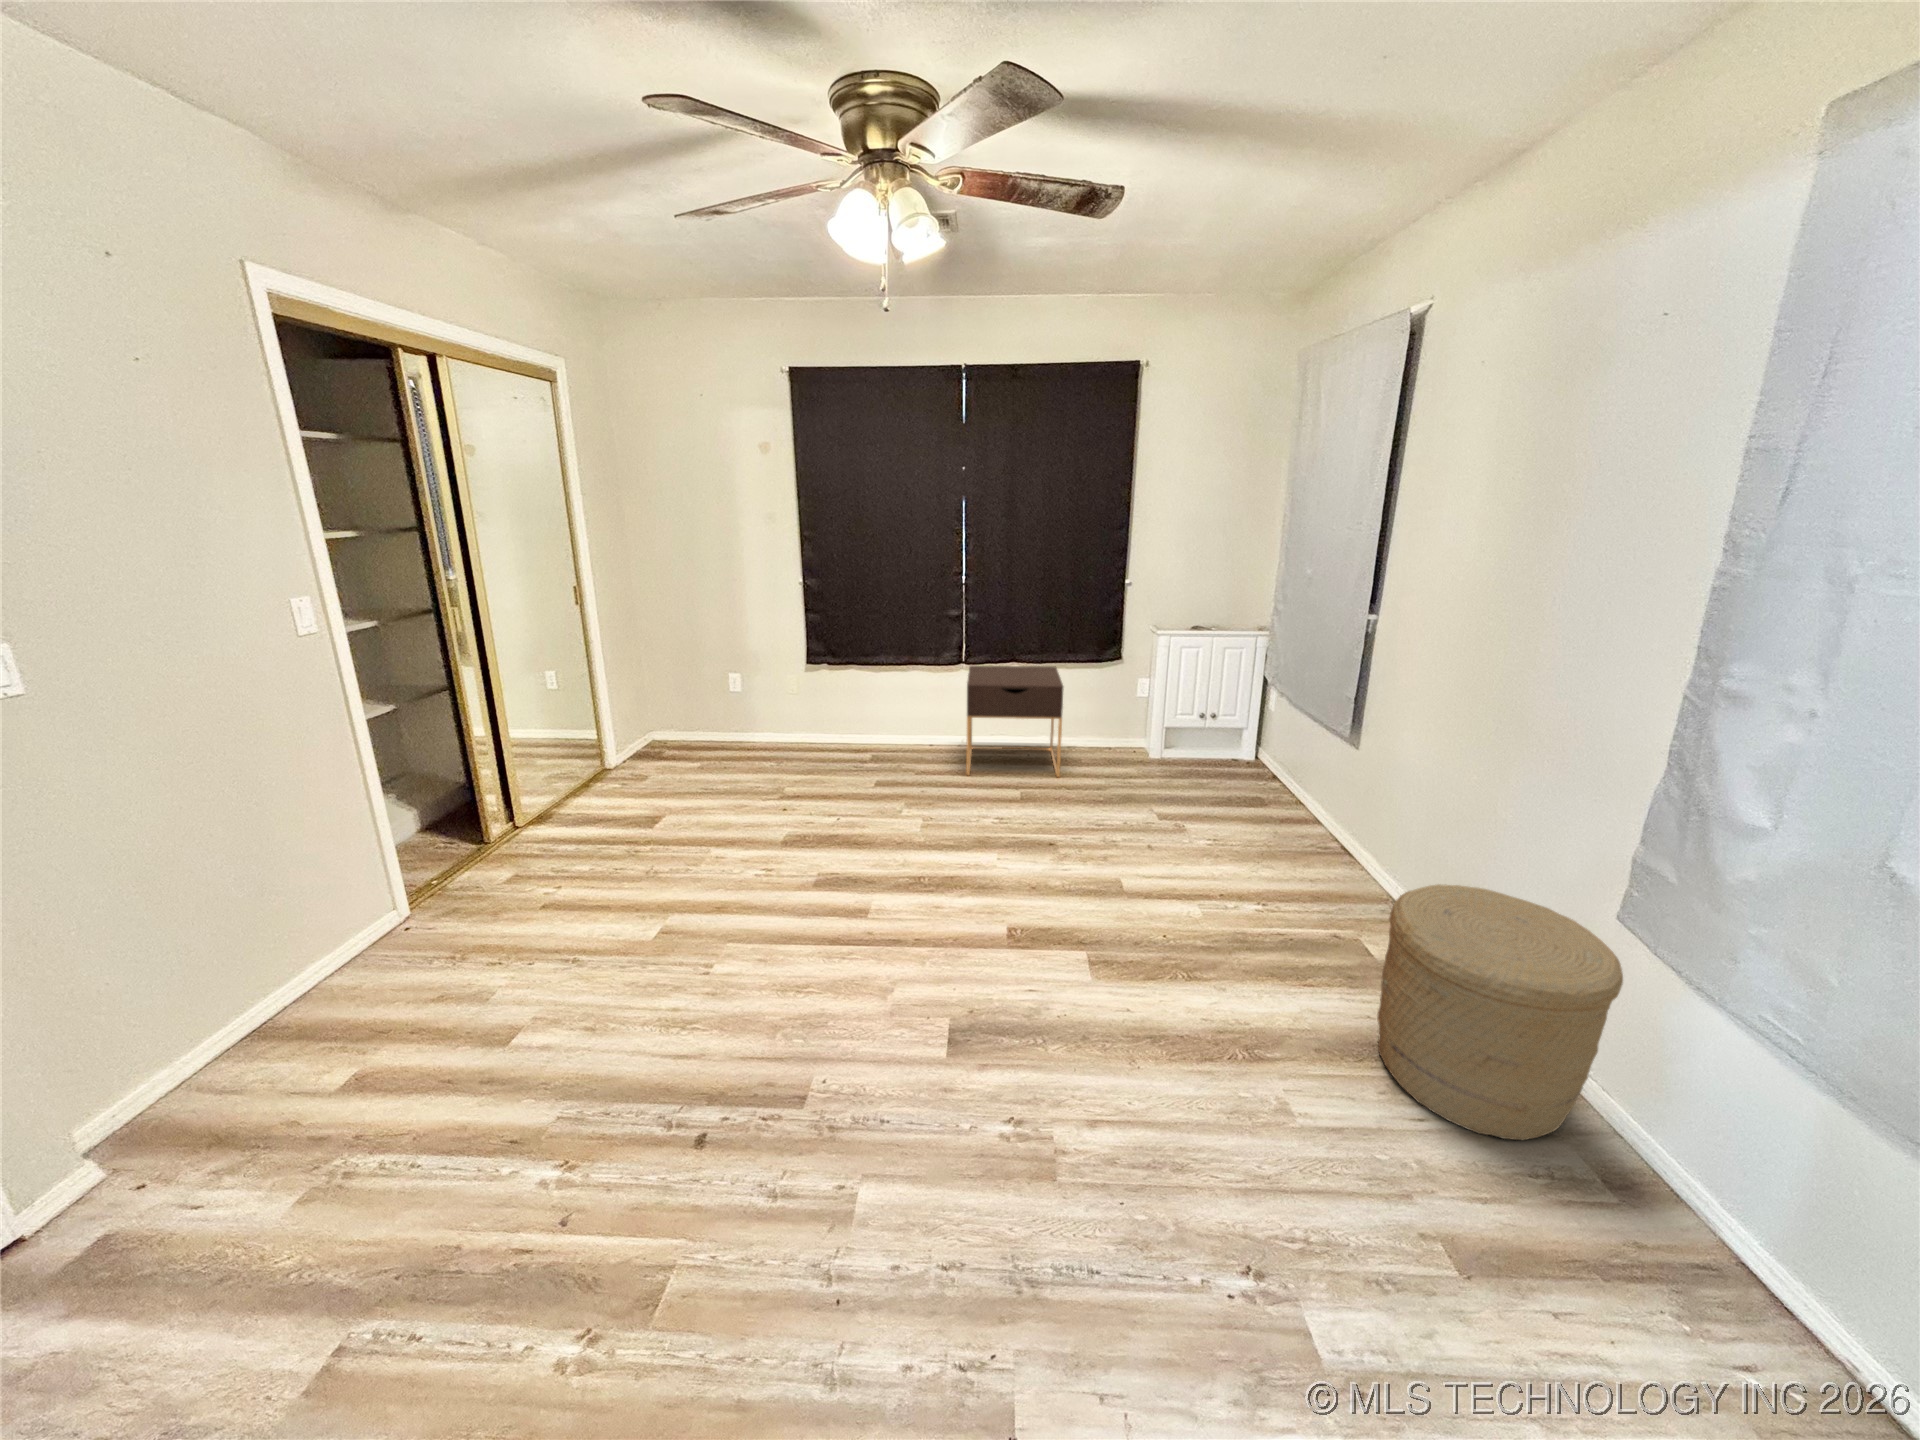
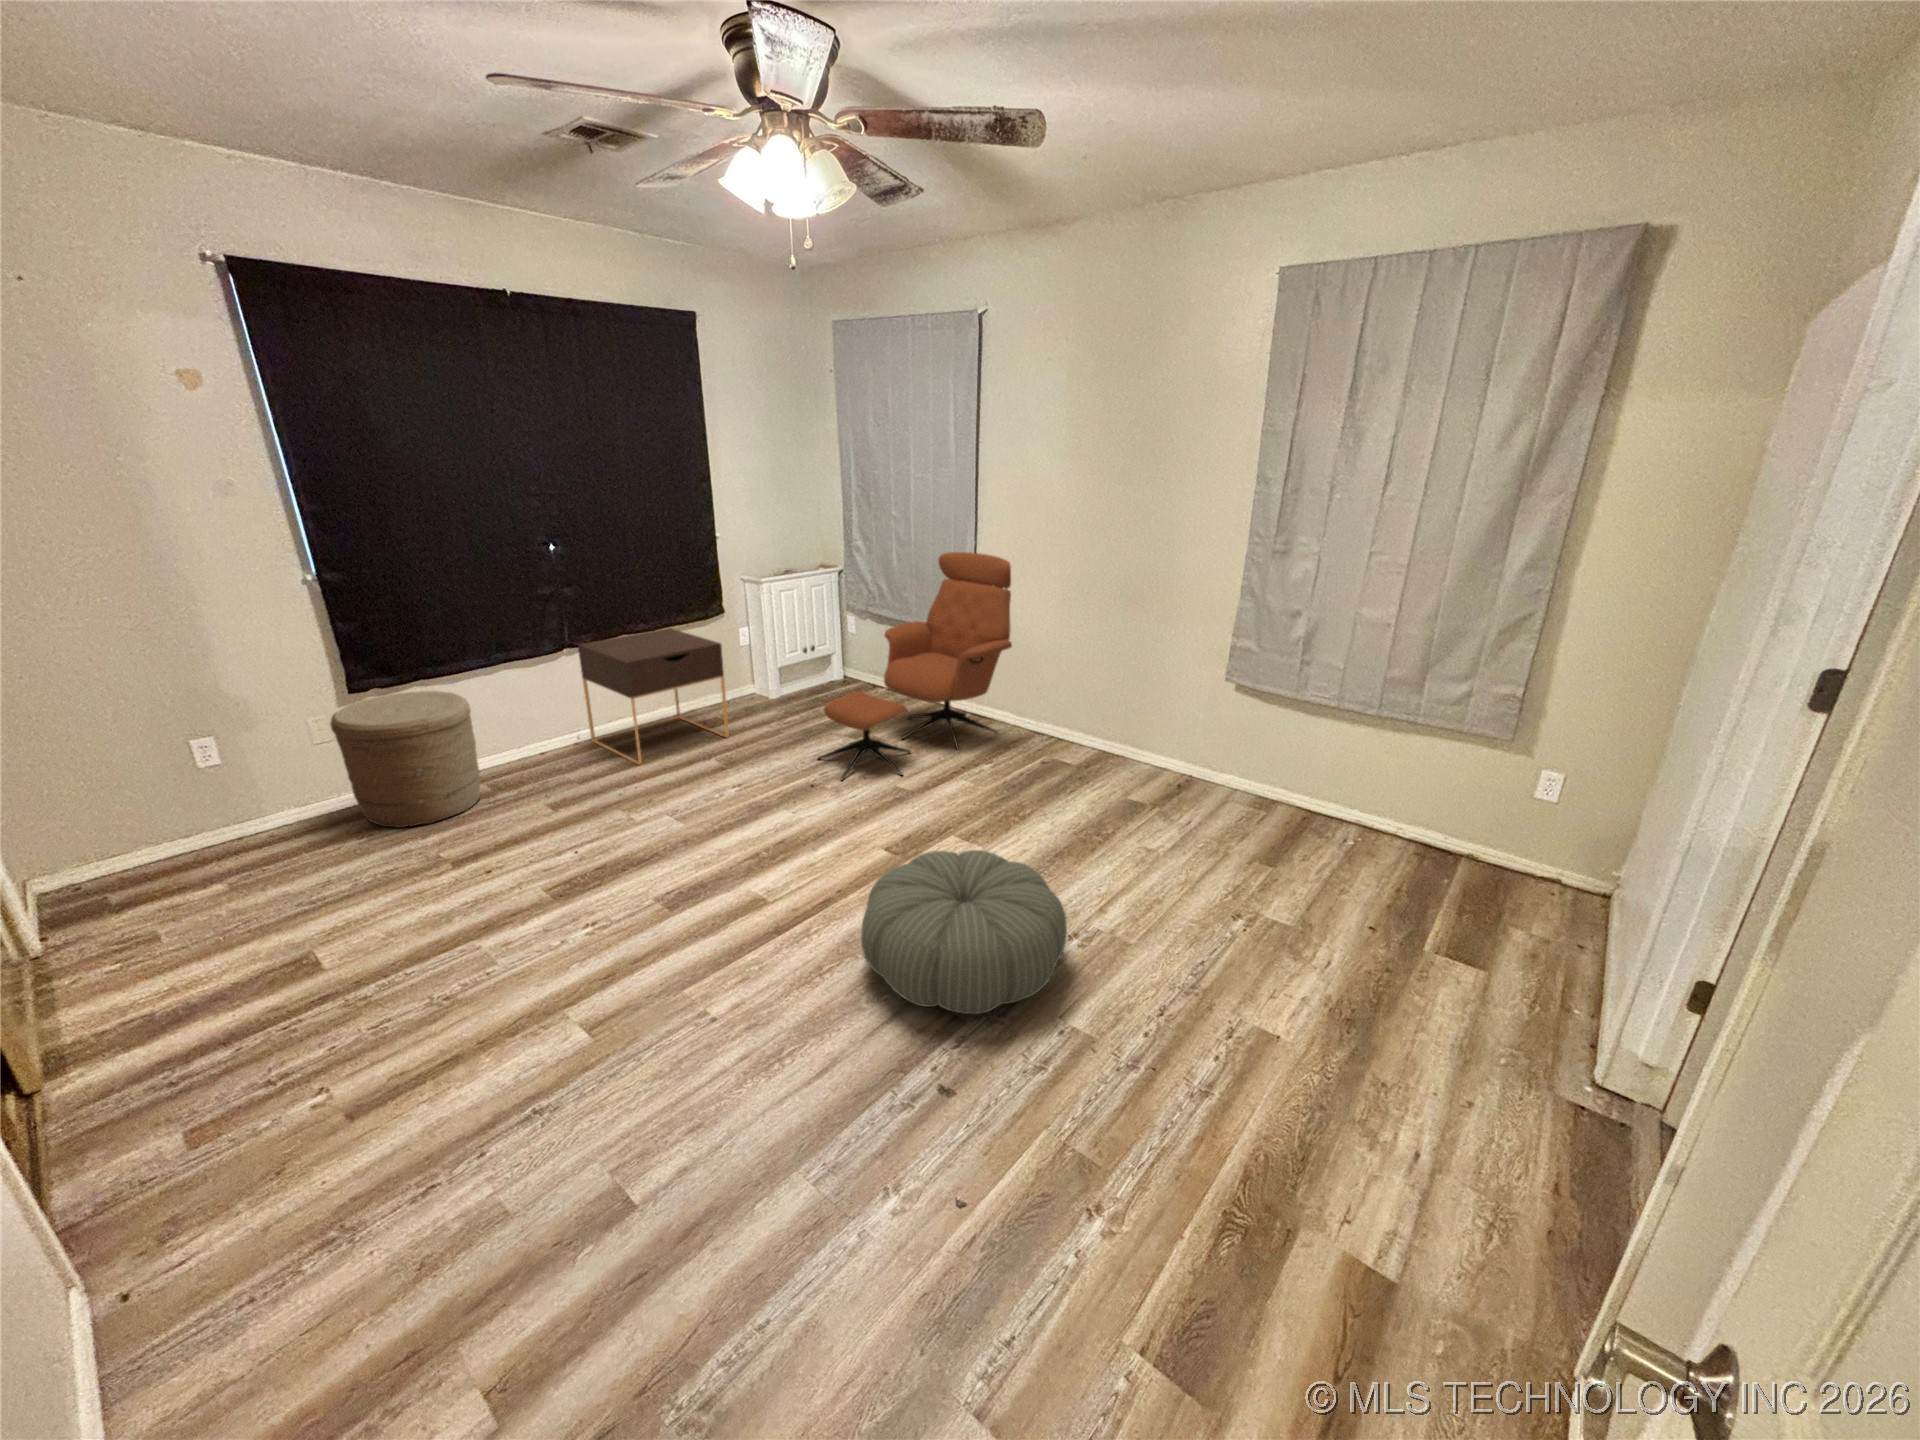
armchair: none [1081,628,1389,873] -> present [818,552,1012,780]
woven basket: present [1377,884,1623,1140] -> present [330,691,480,828]
pouf: none [770,926,1005,1129] -> present [861,850,1067,1014]

